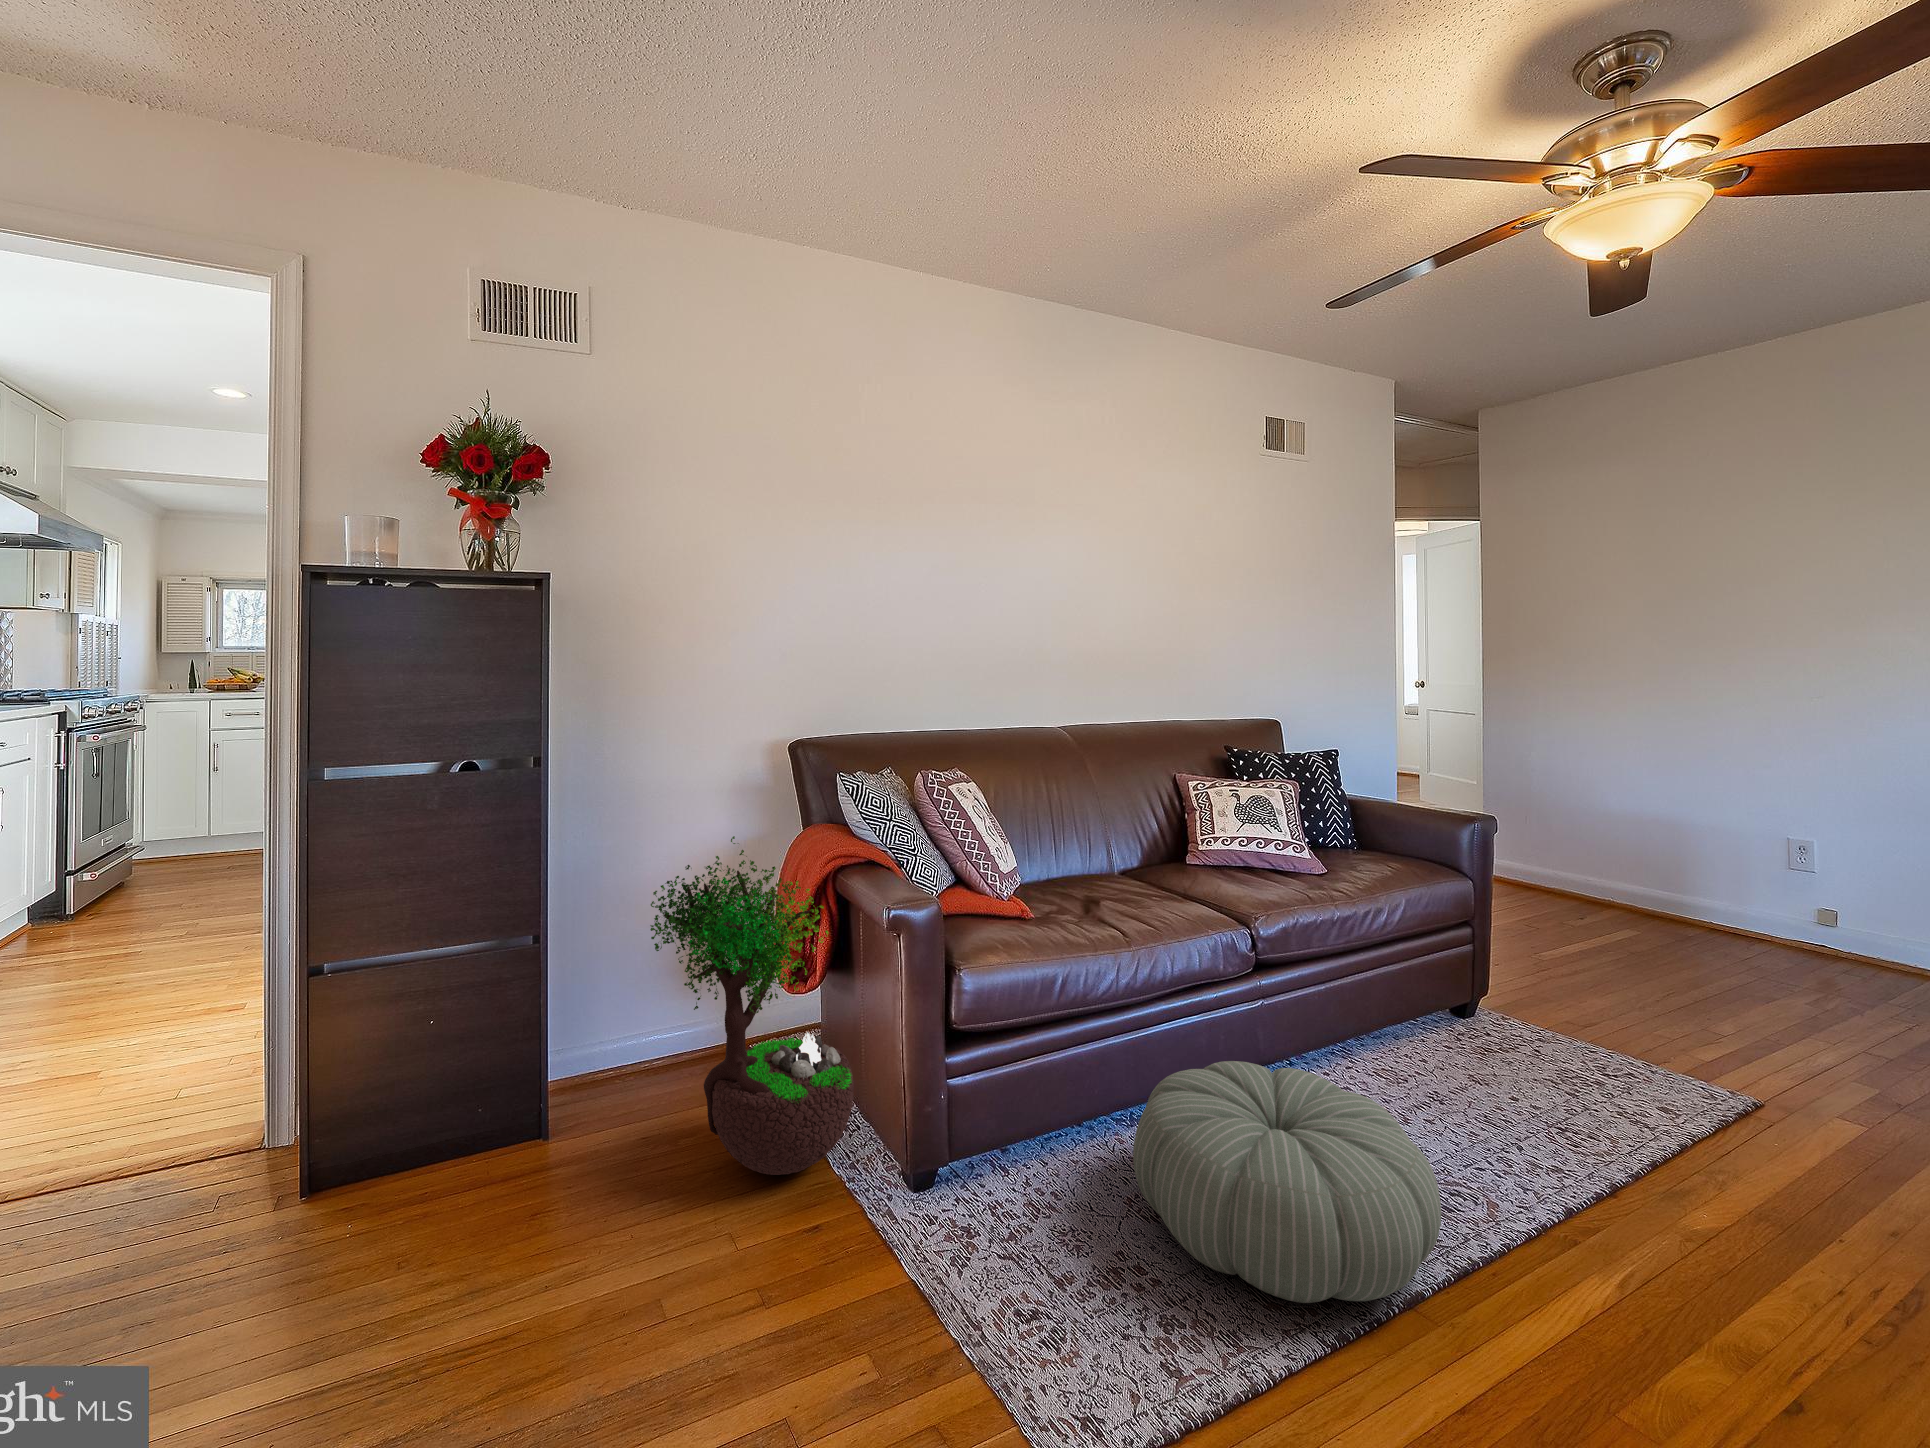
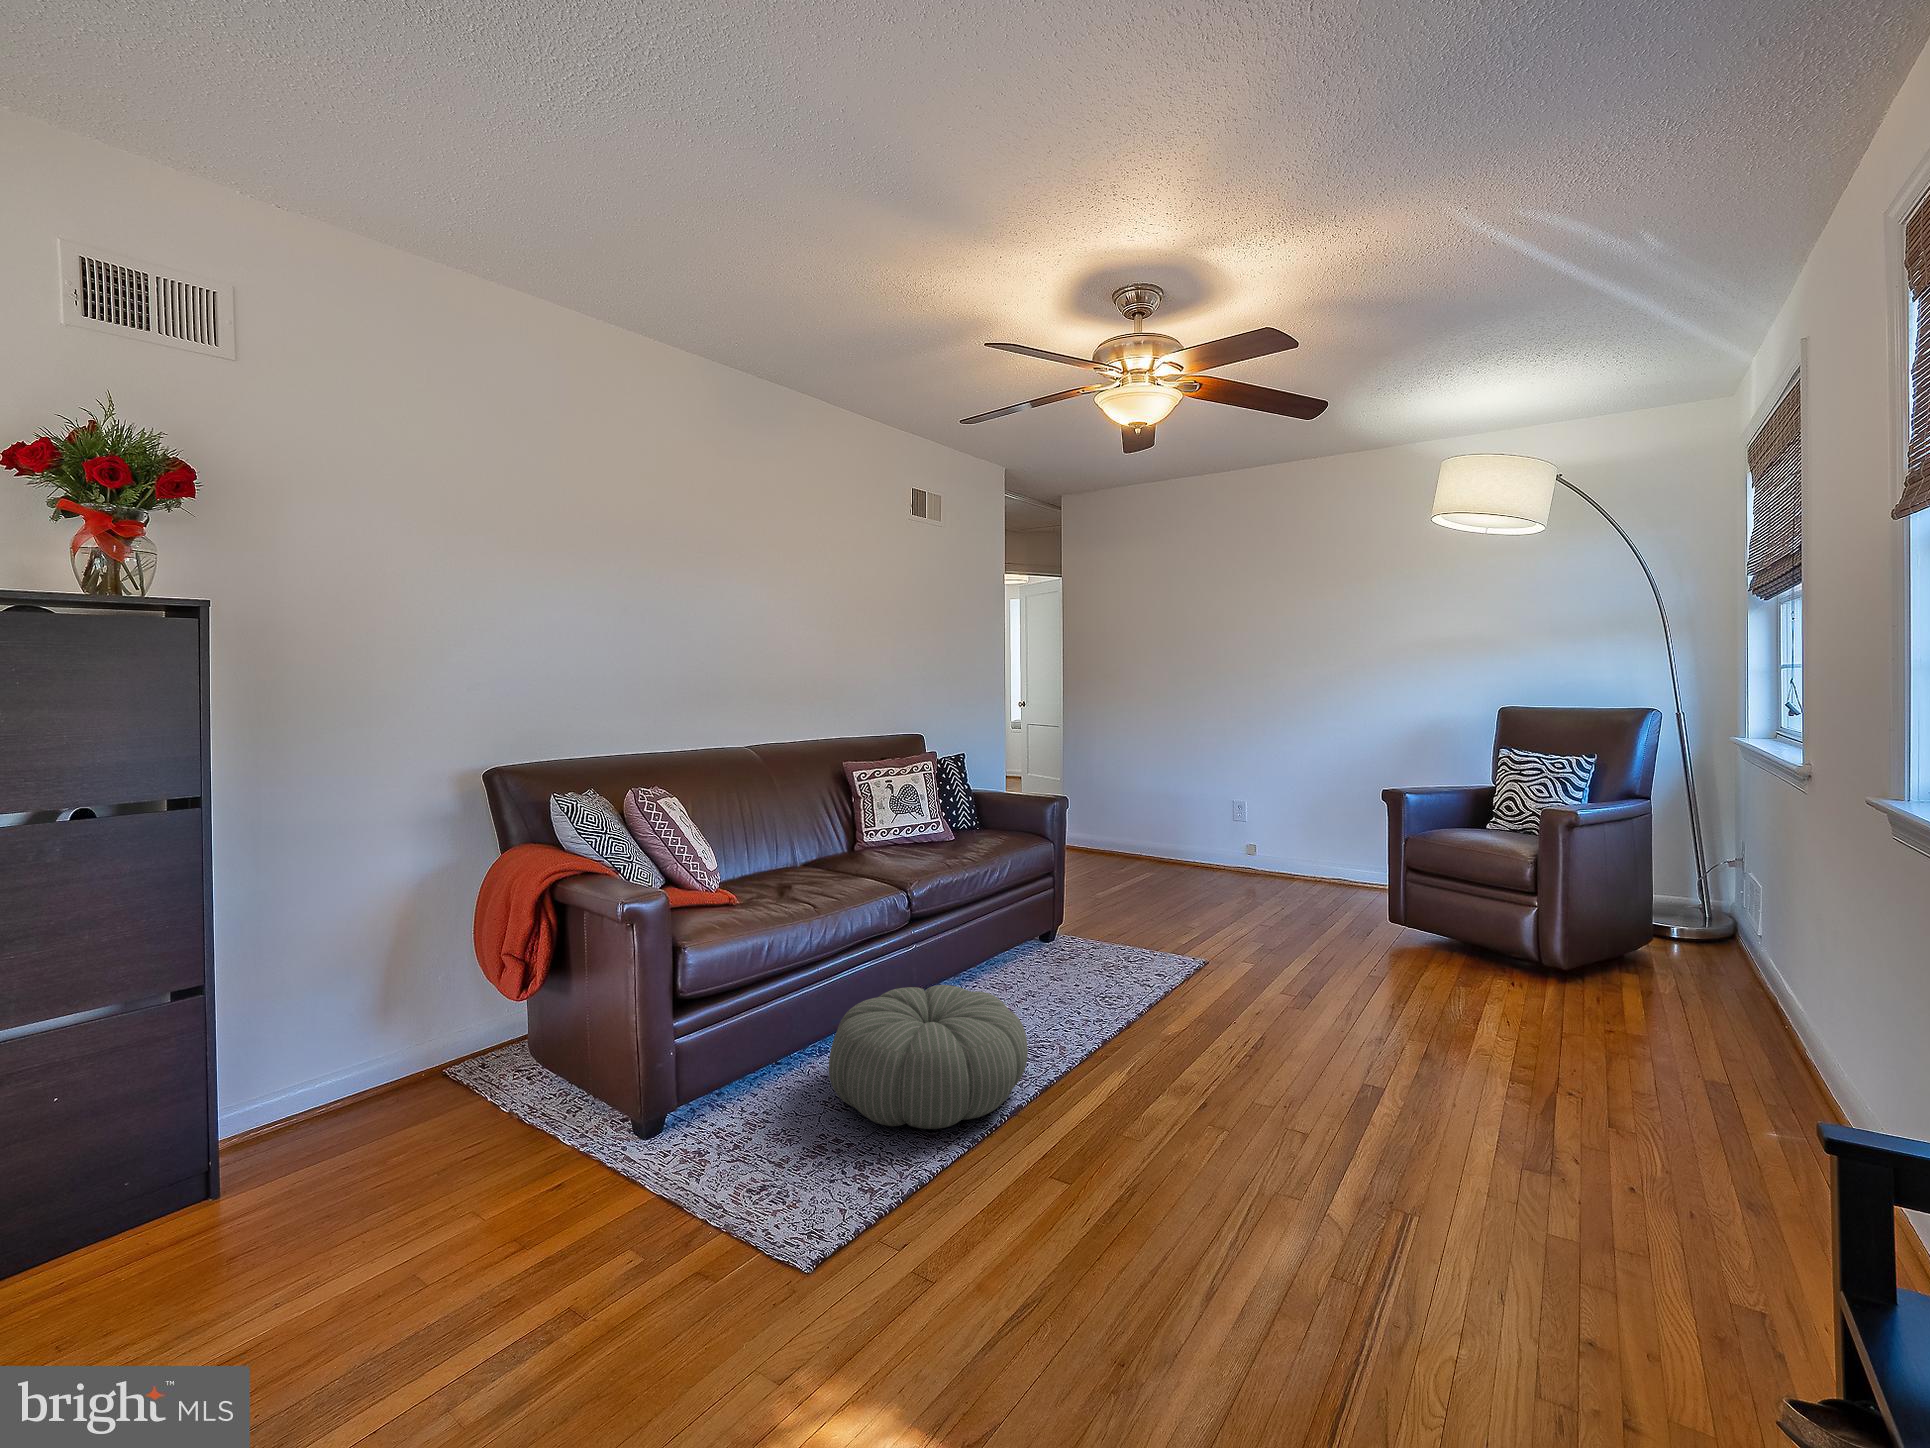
potted tree: present [650,836,854,1175] -> none [351,859,585,1165]

